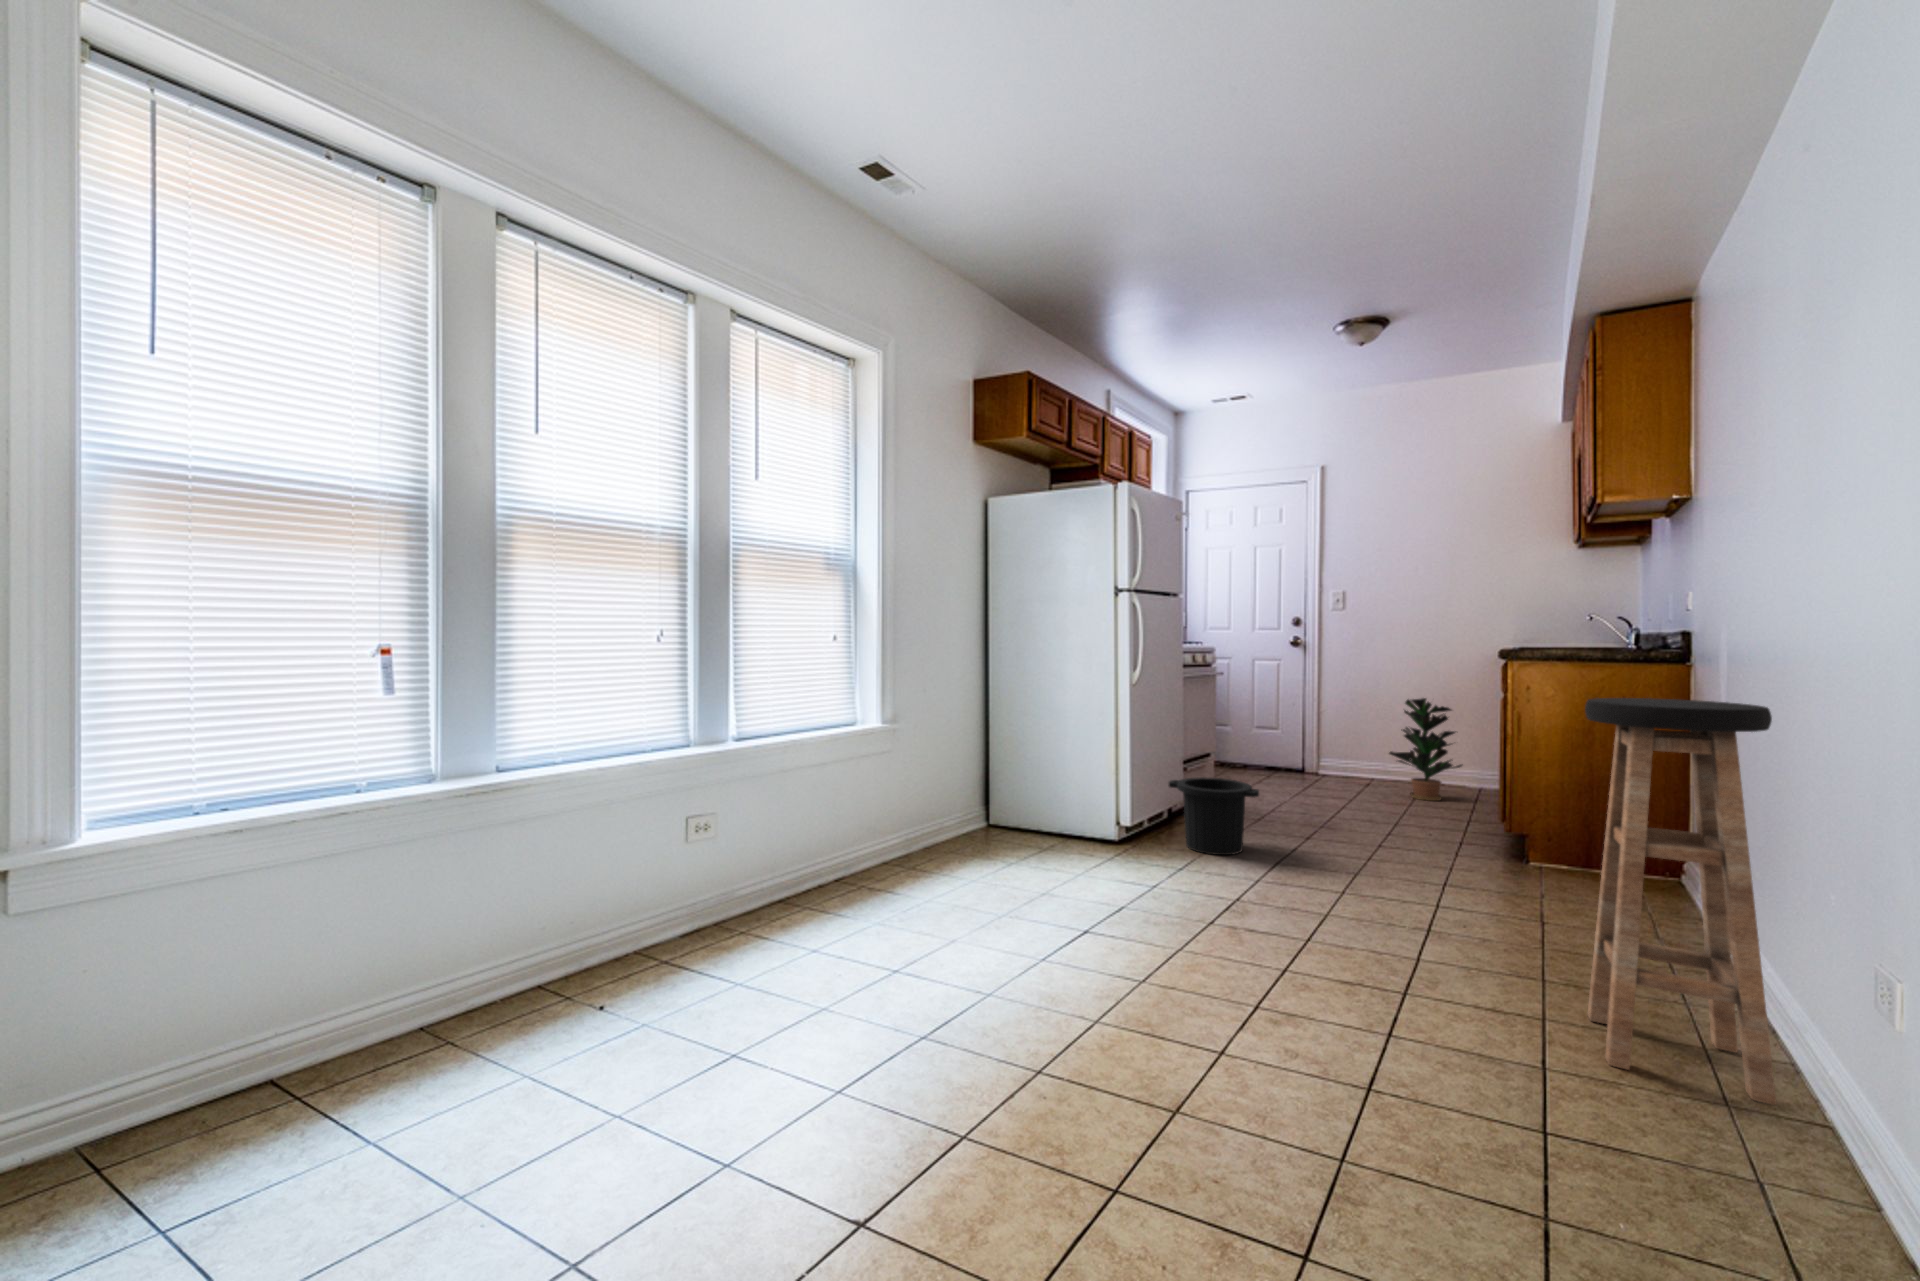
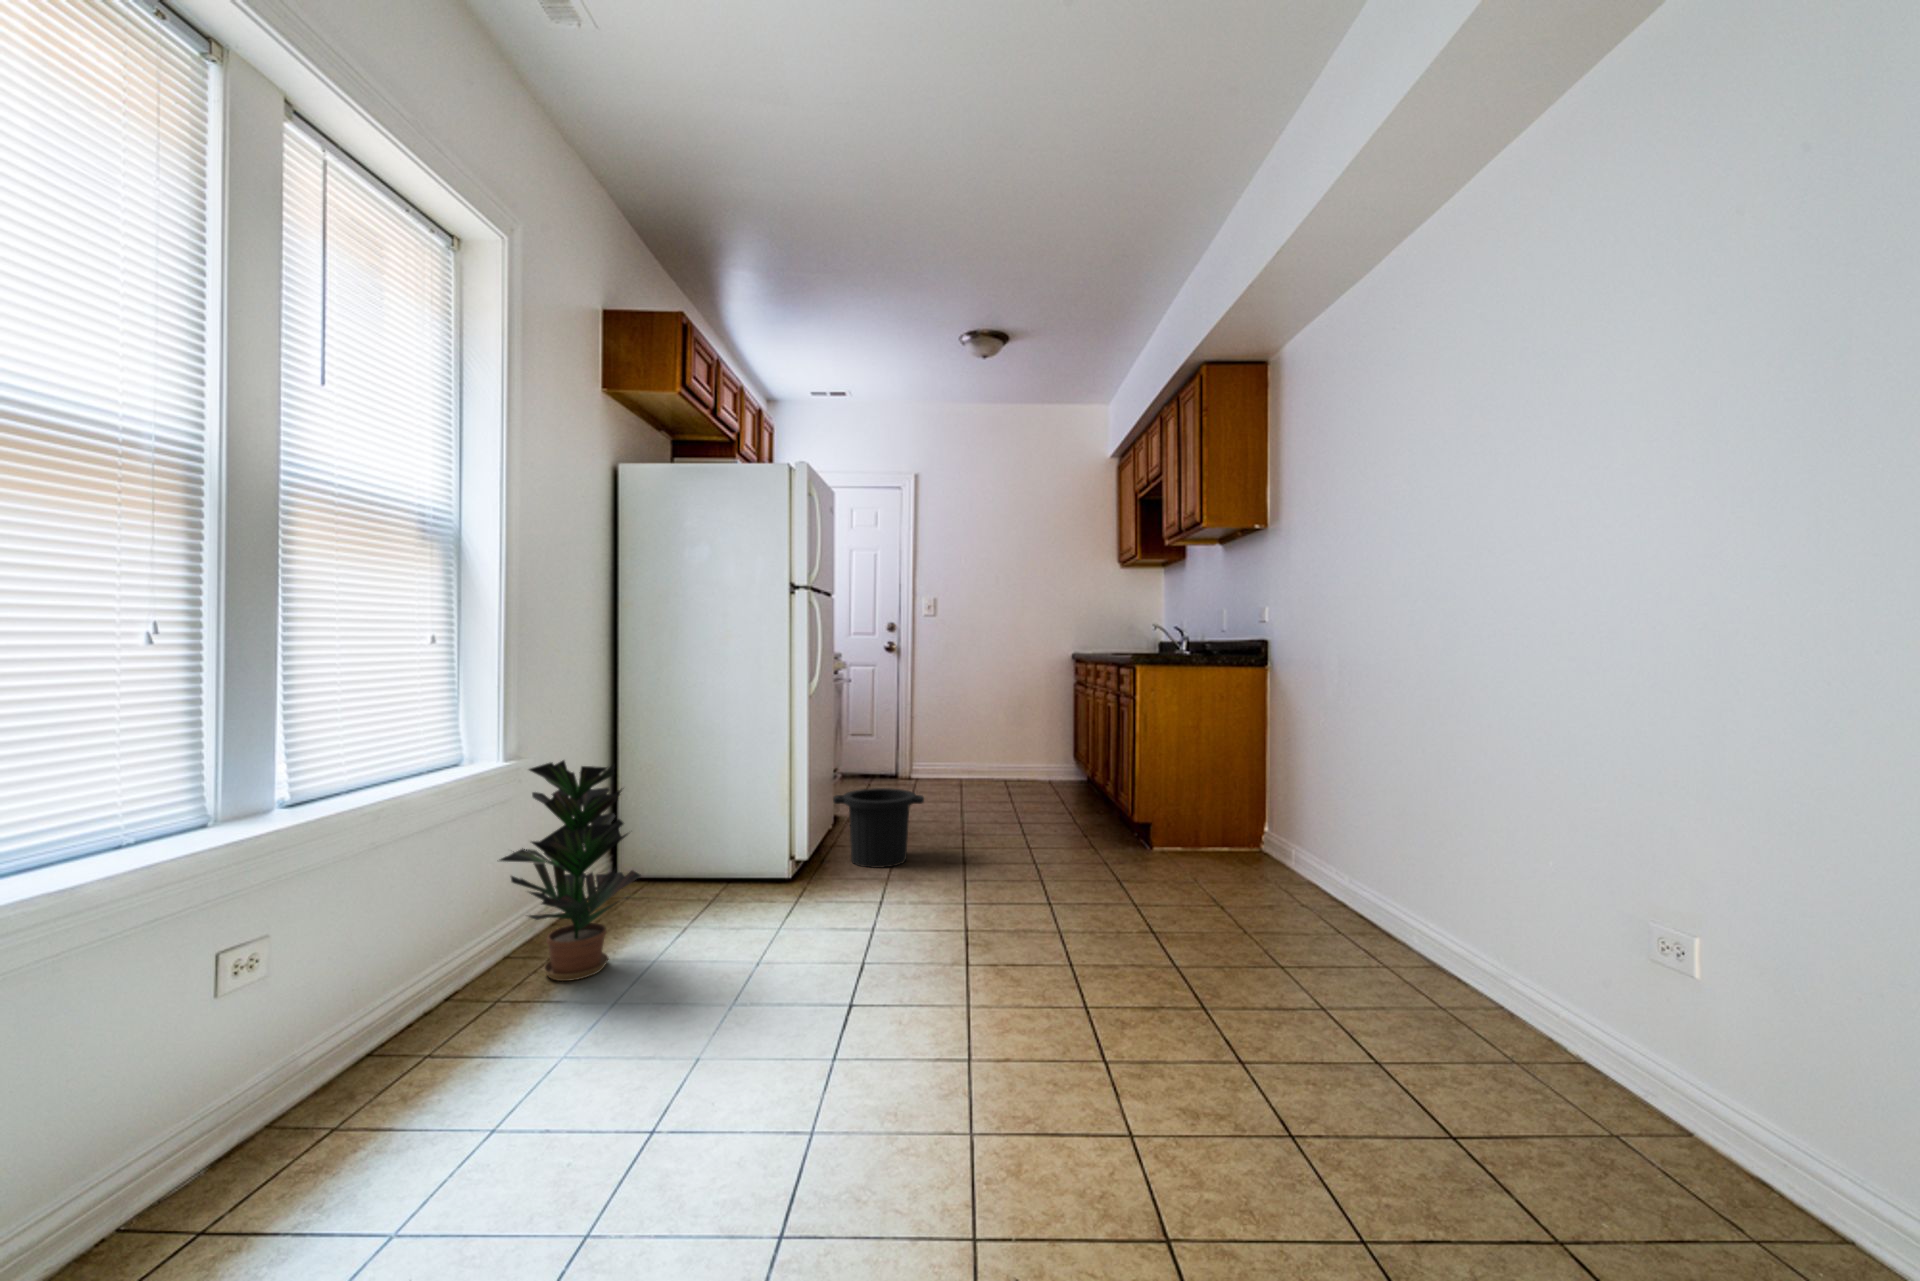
potted plant: present [1389,698,1462,801] -> present [500,760,641,981]
bar stool: present [1585,698,1776,1105] -> none [1230,693,1350,971]

